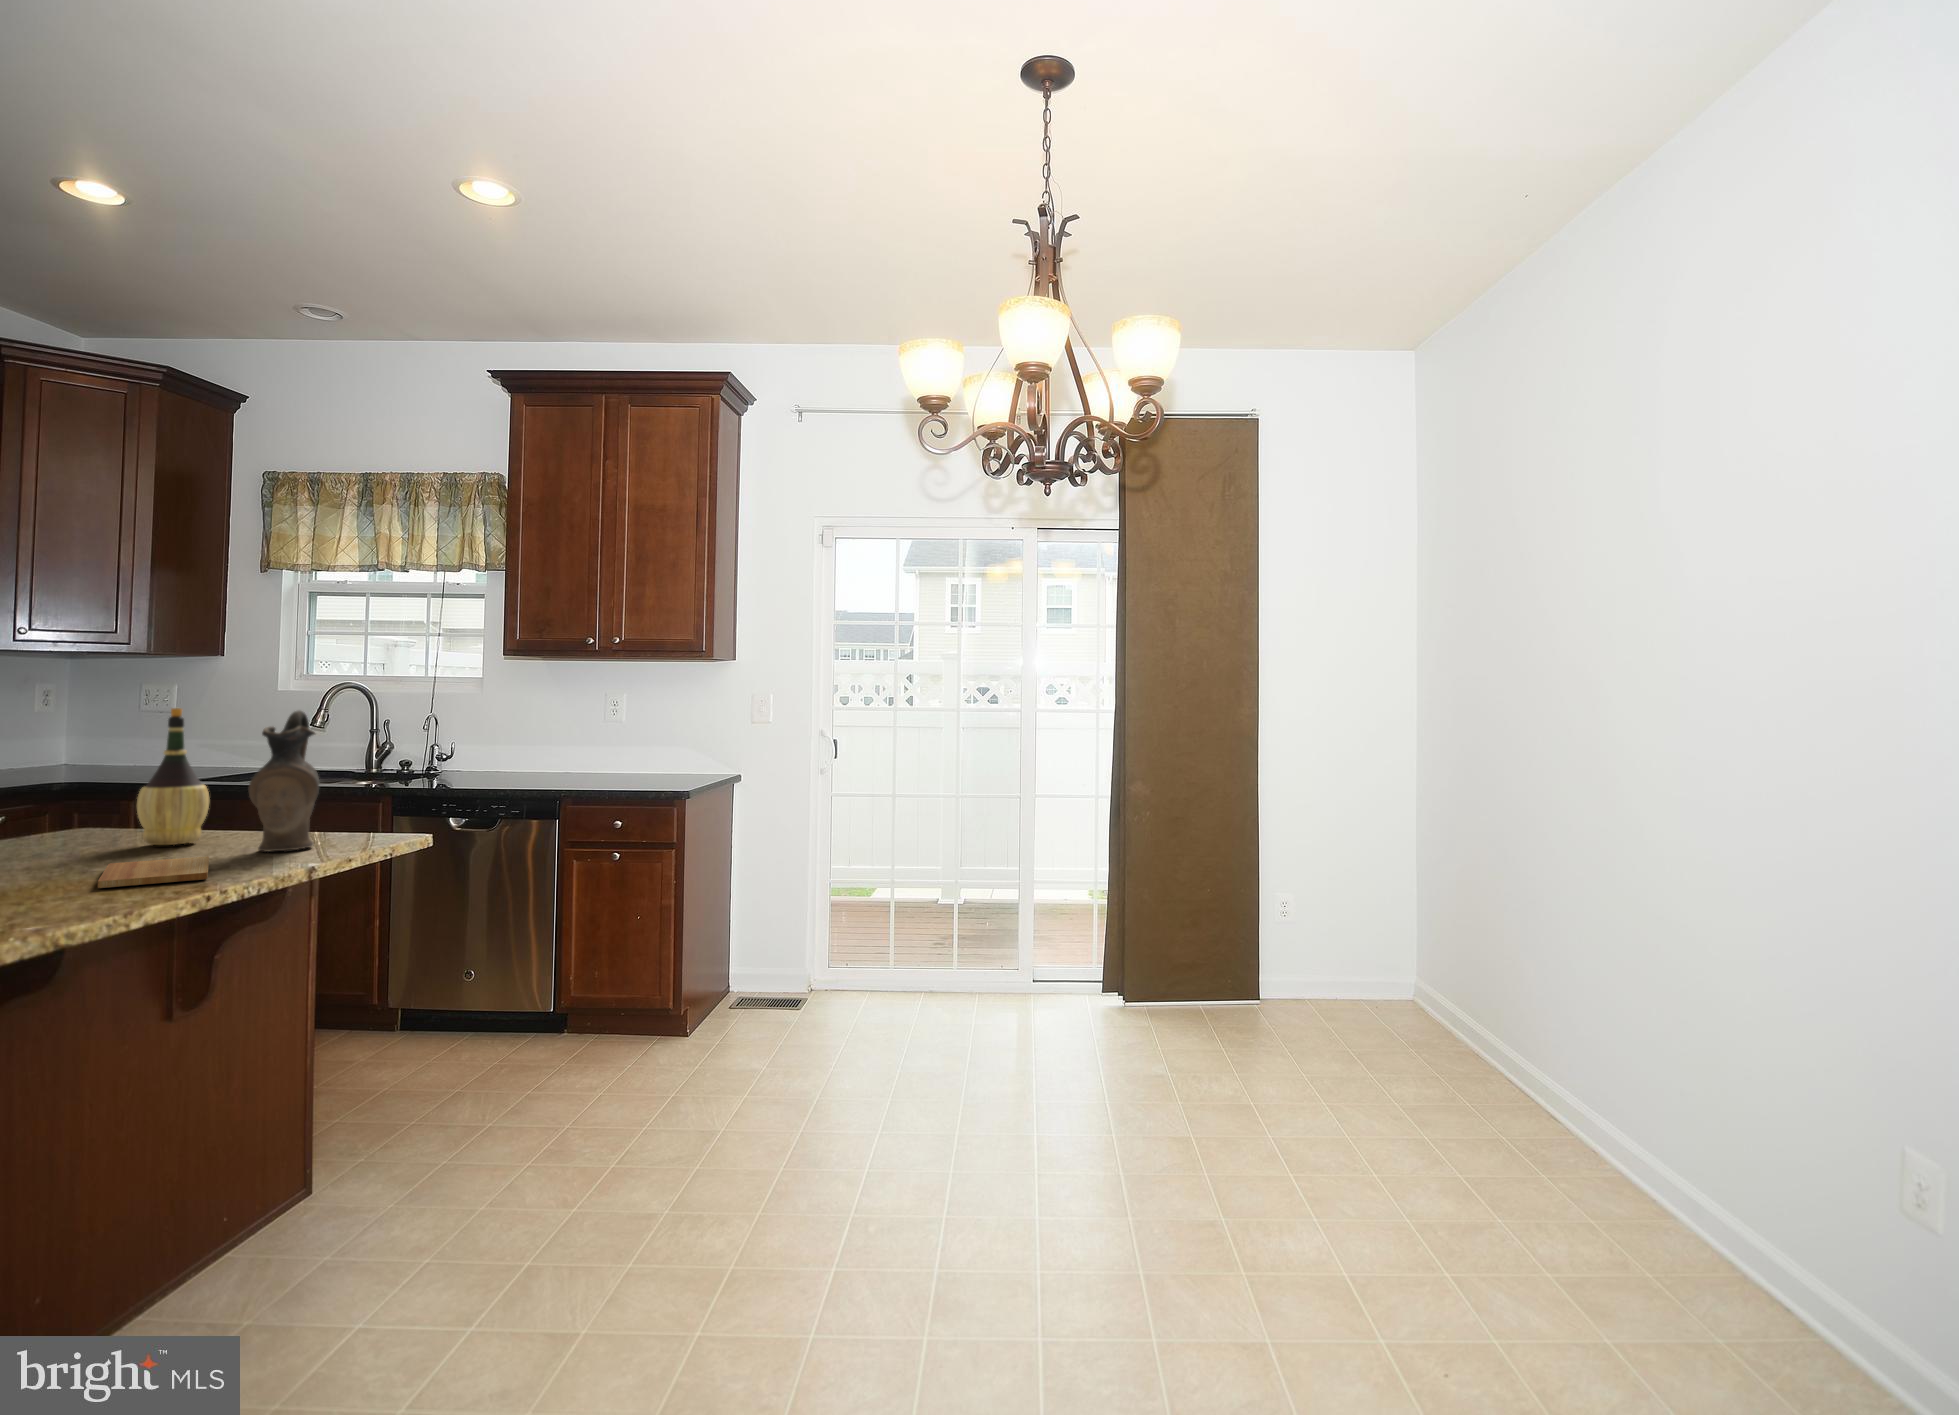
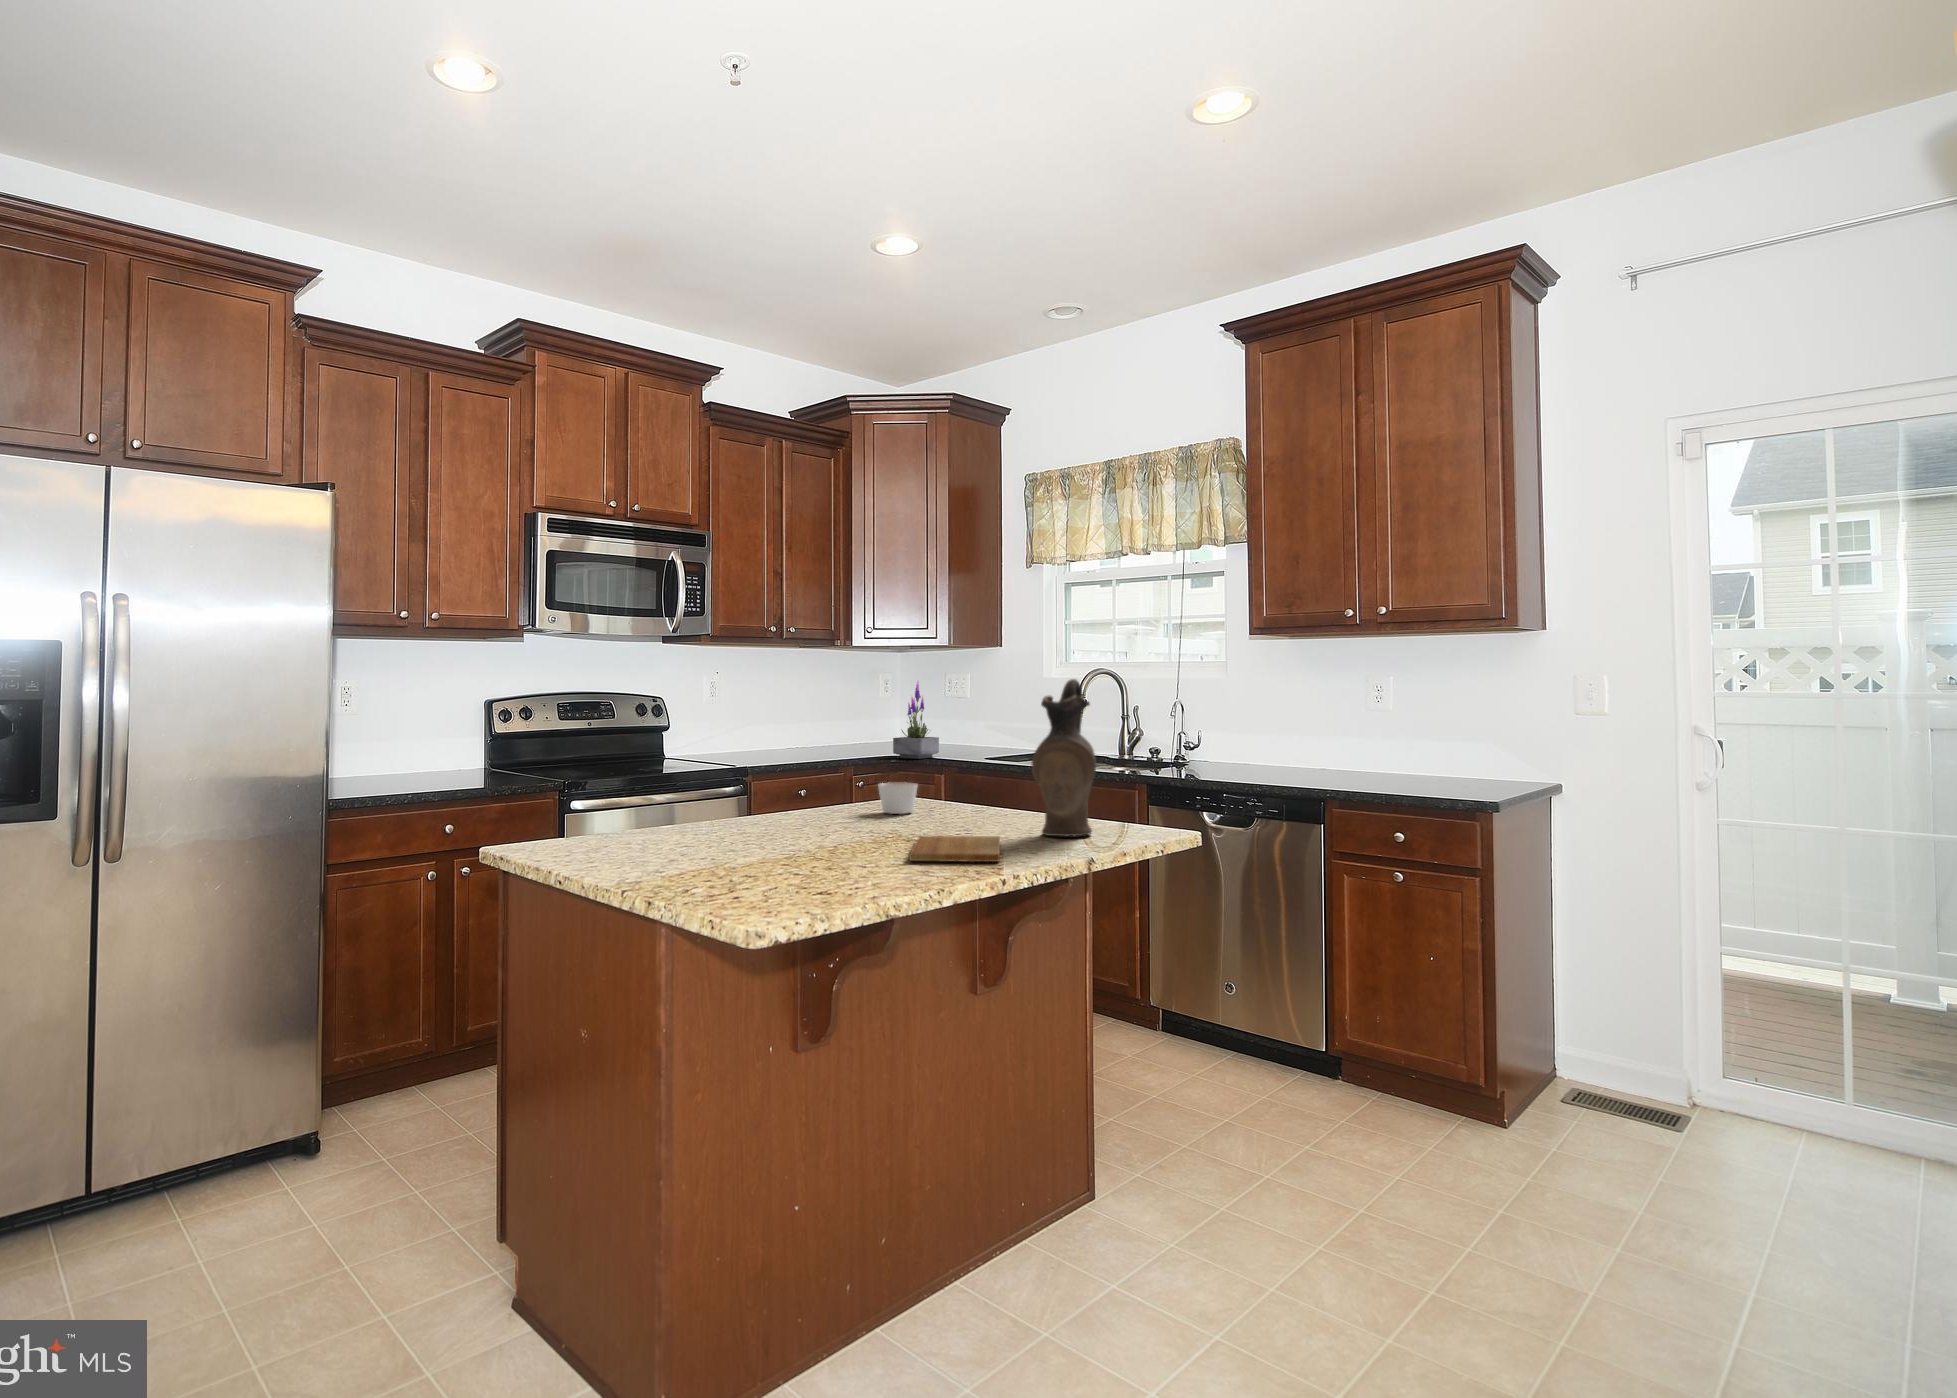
potted plant: none [54,685,127,775] -> present [893,682,939,759]
wine bottle: present [137,708,209,845] -> none [941,679,998,821]
candle: none [47,811,104,844] -> present [878,782,918,814]

